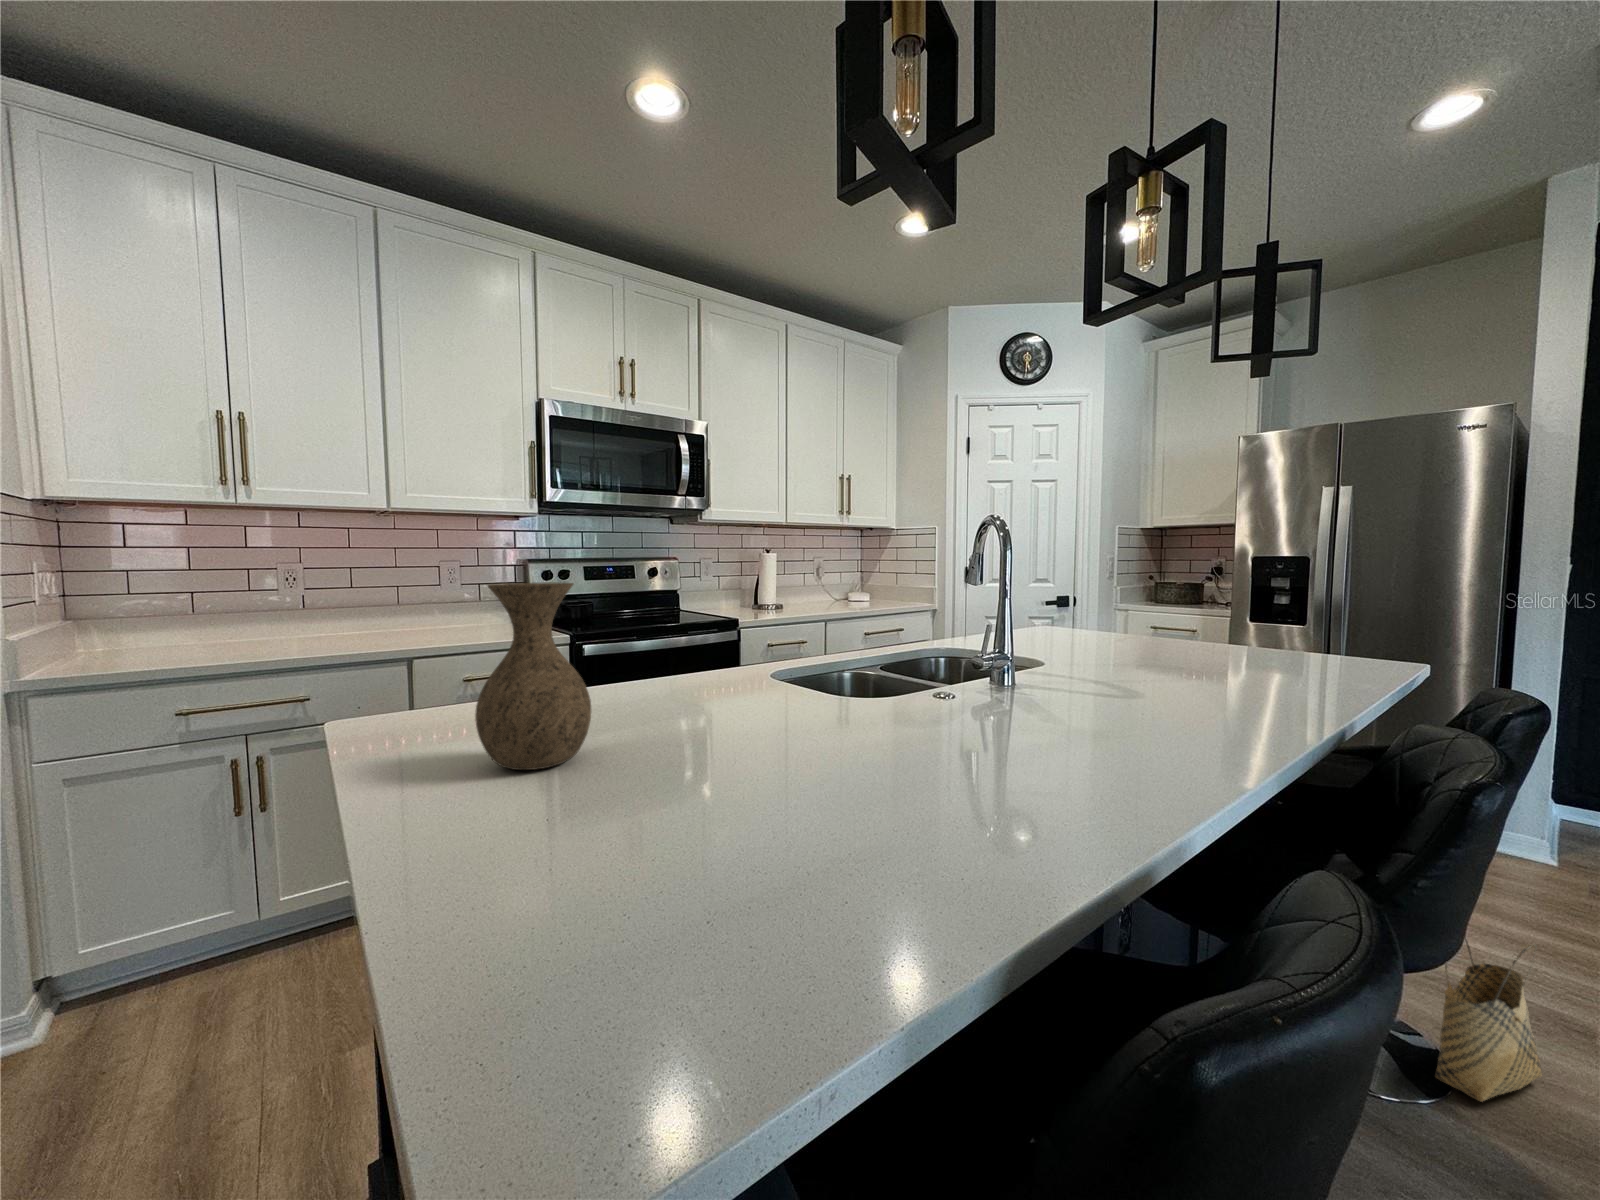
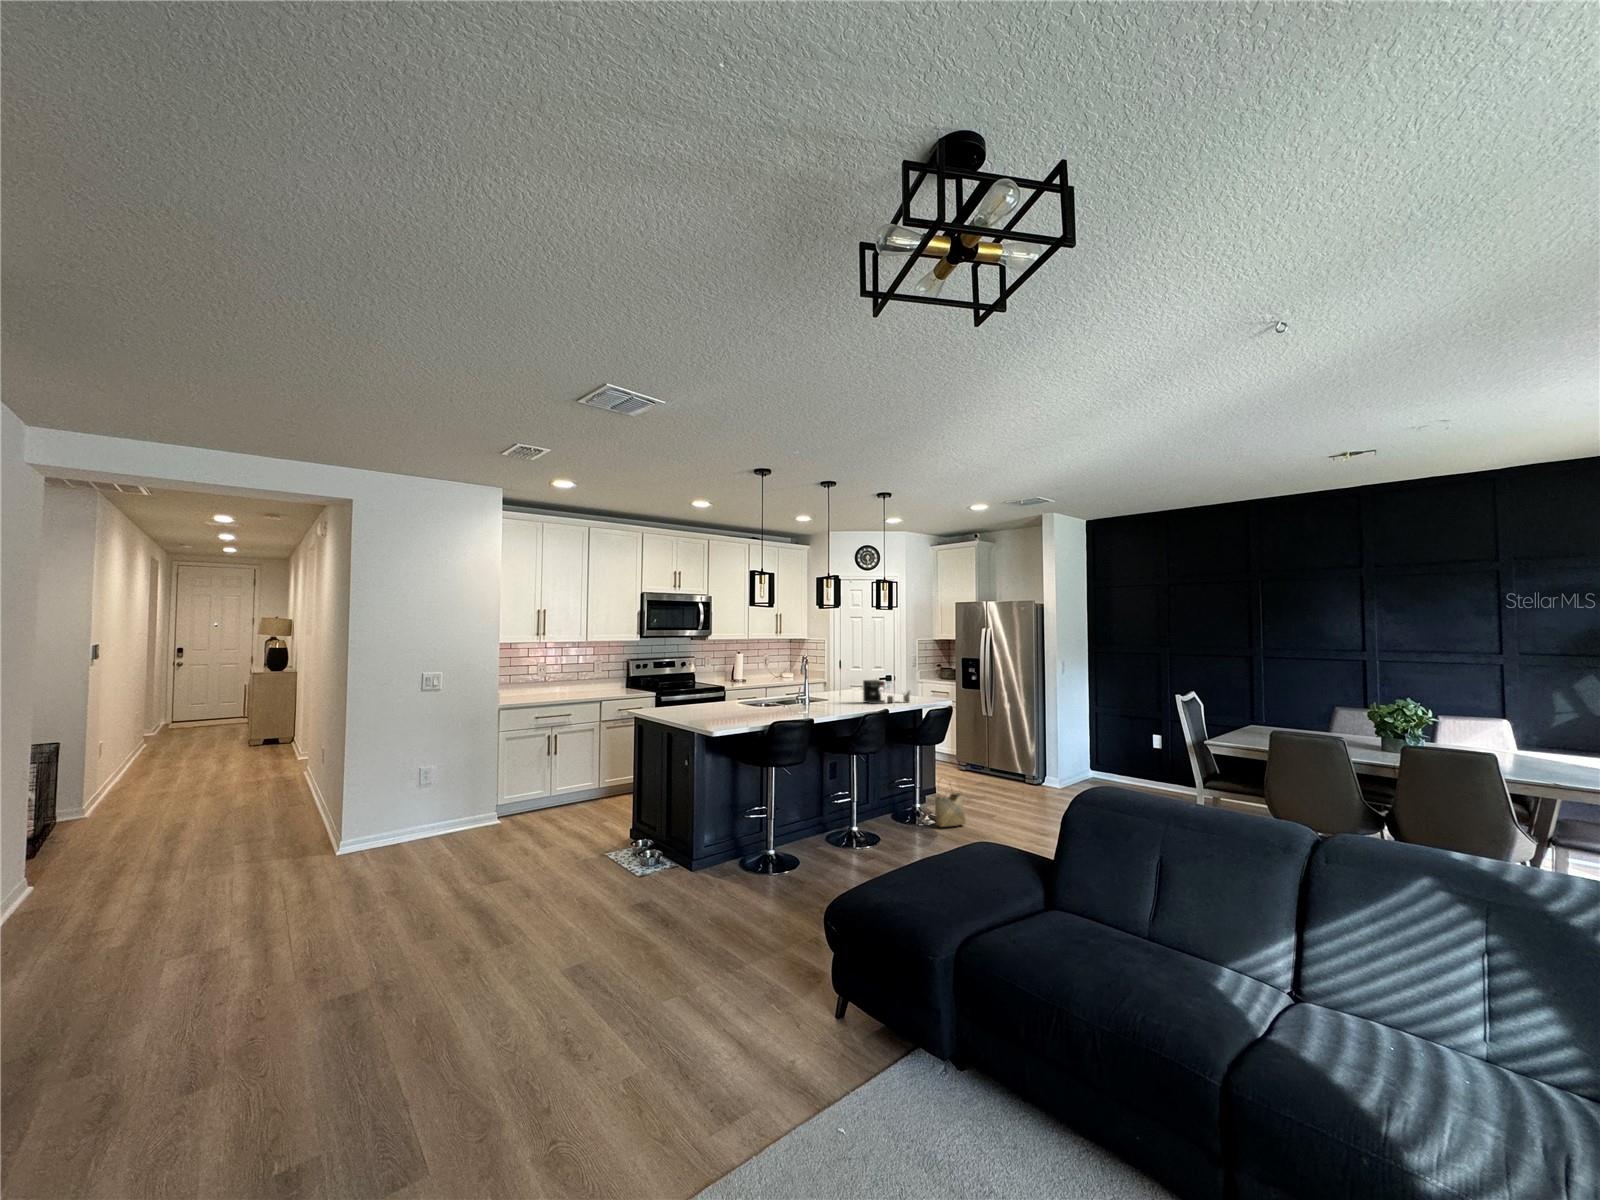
vase: present [475,582,591,770] -> none [674,677,697,716]
coffee maker: none [1166,600,1328,679] -> present [863,680,910,704]

